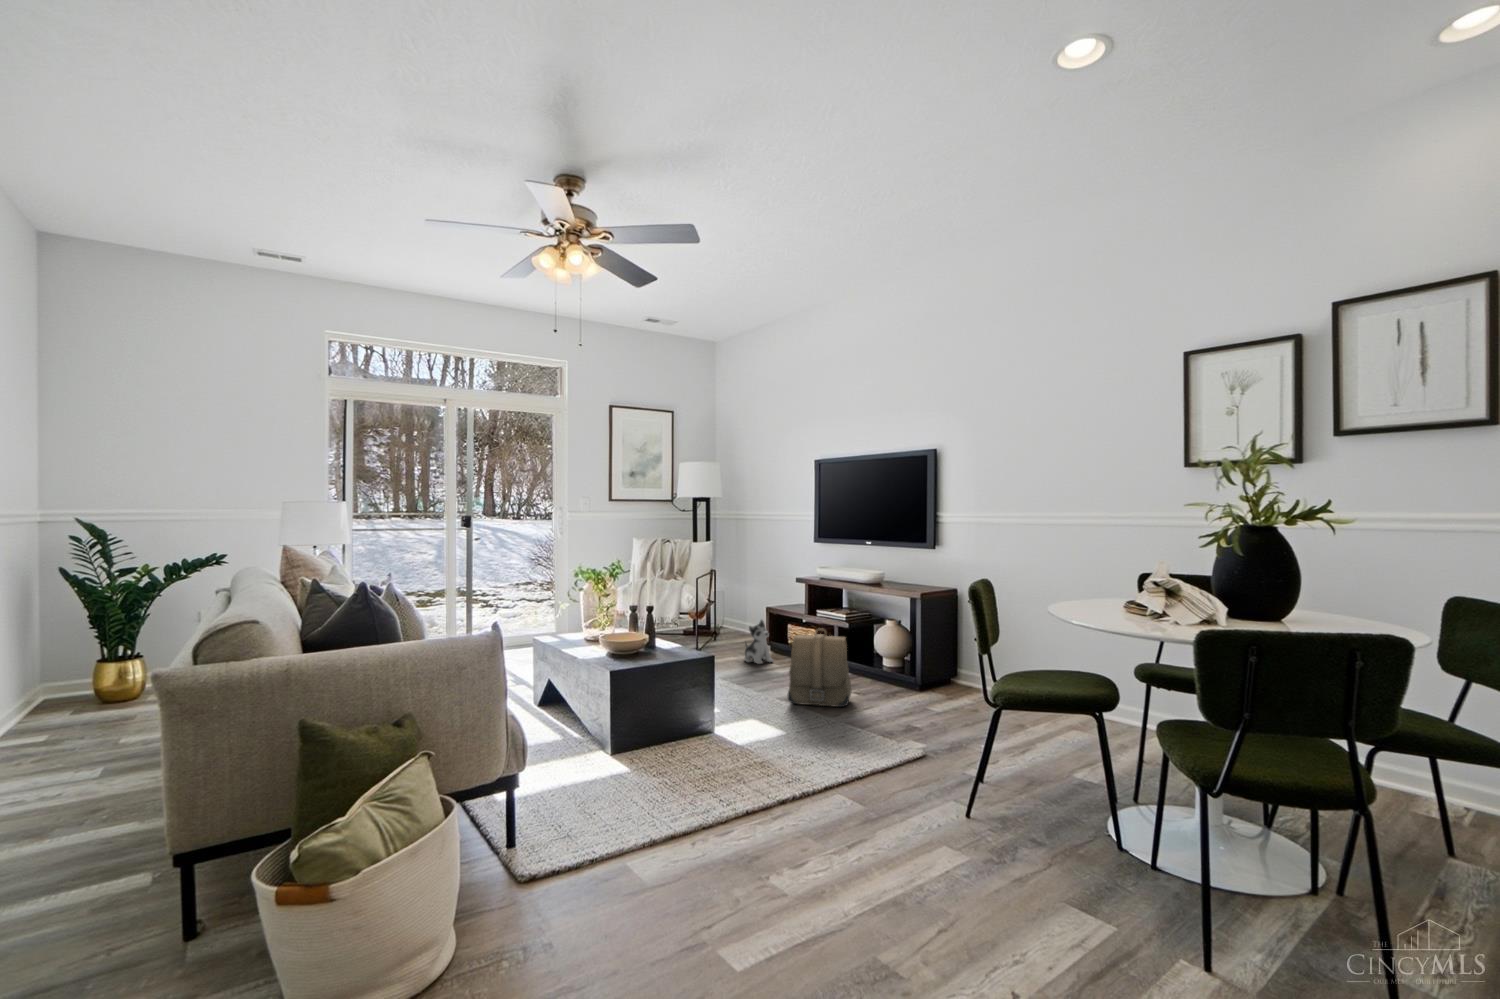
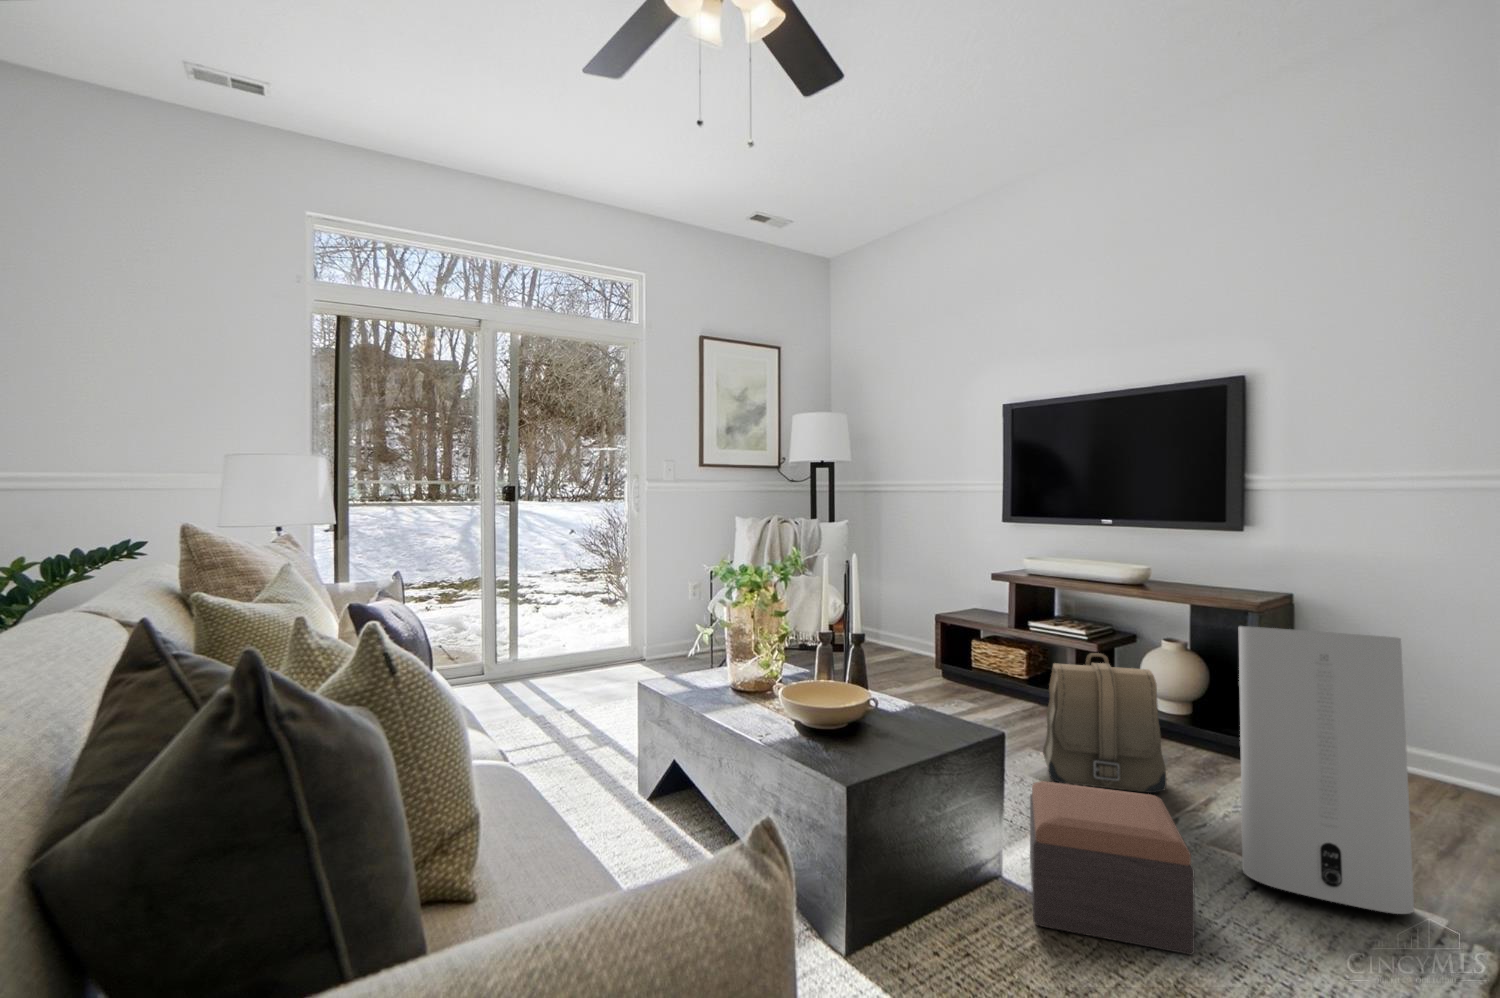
air purifier: none [848,611,919,748] -> present [1238,626,1414,914]
plush toy: present [744,620,773,664] -> none [911,633,961,702]
footstool: none [727,694,807,766] -> present [1030,781,1195,955]

